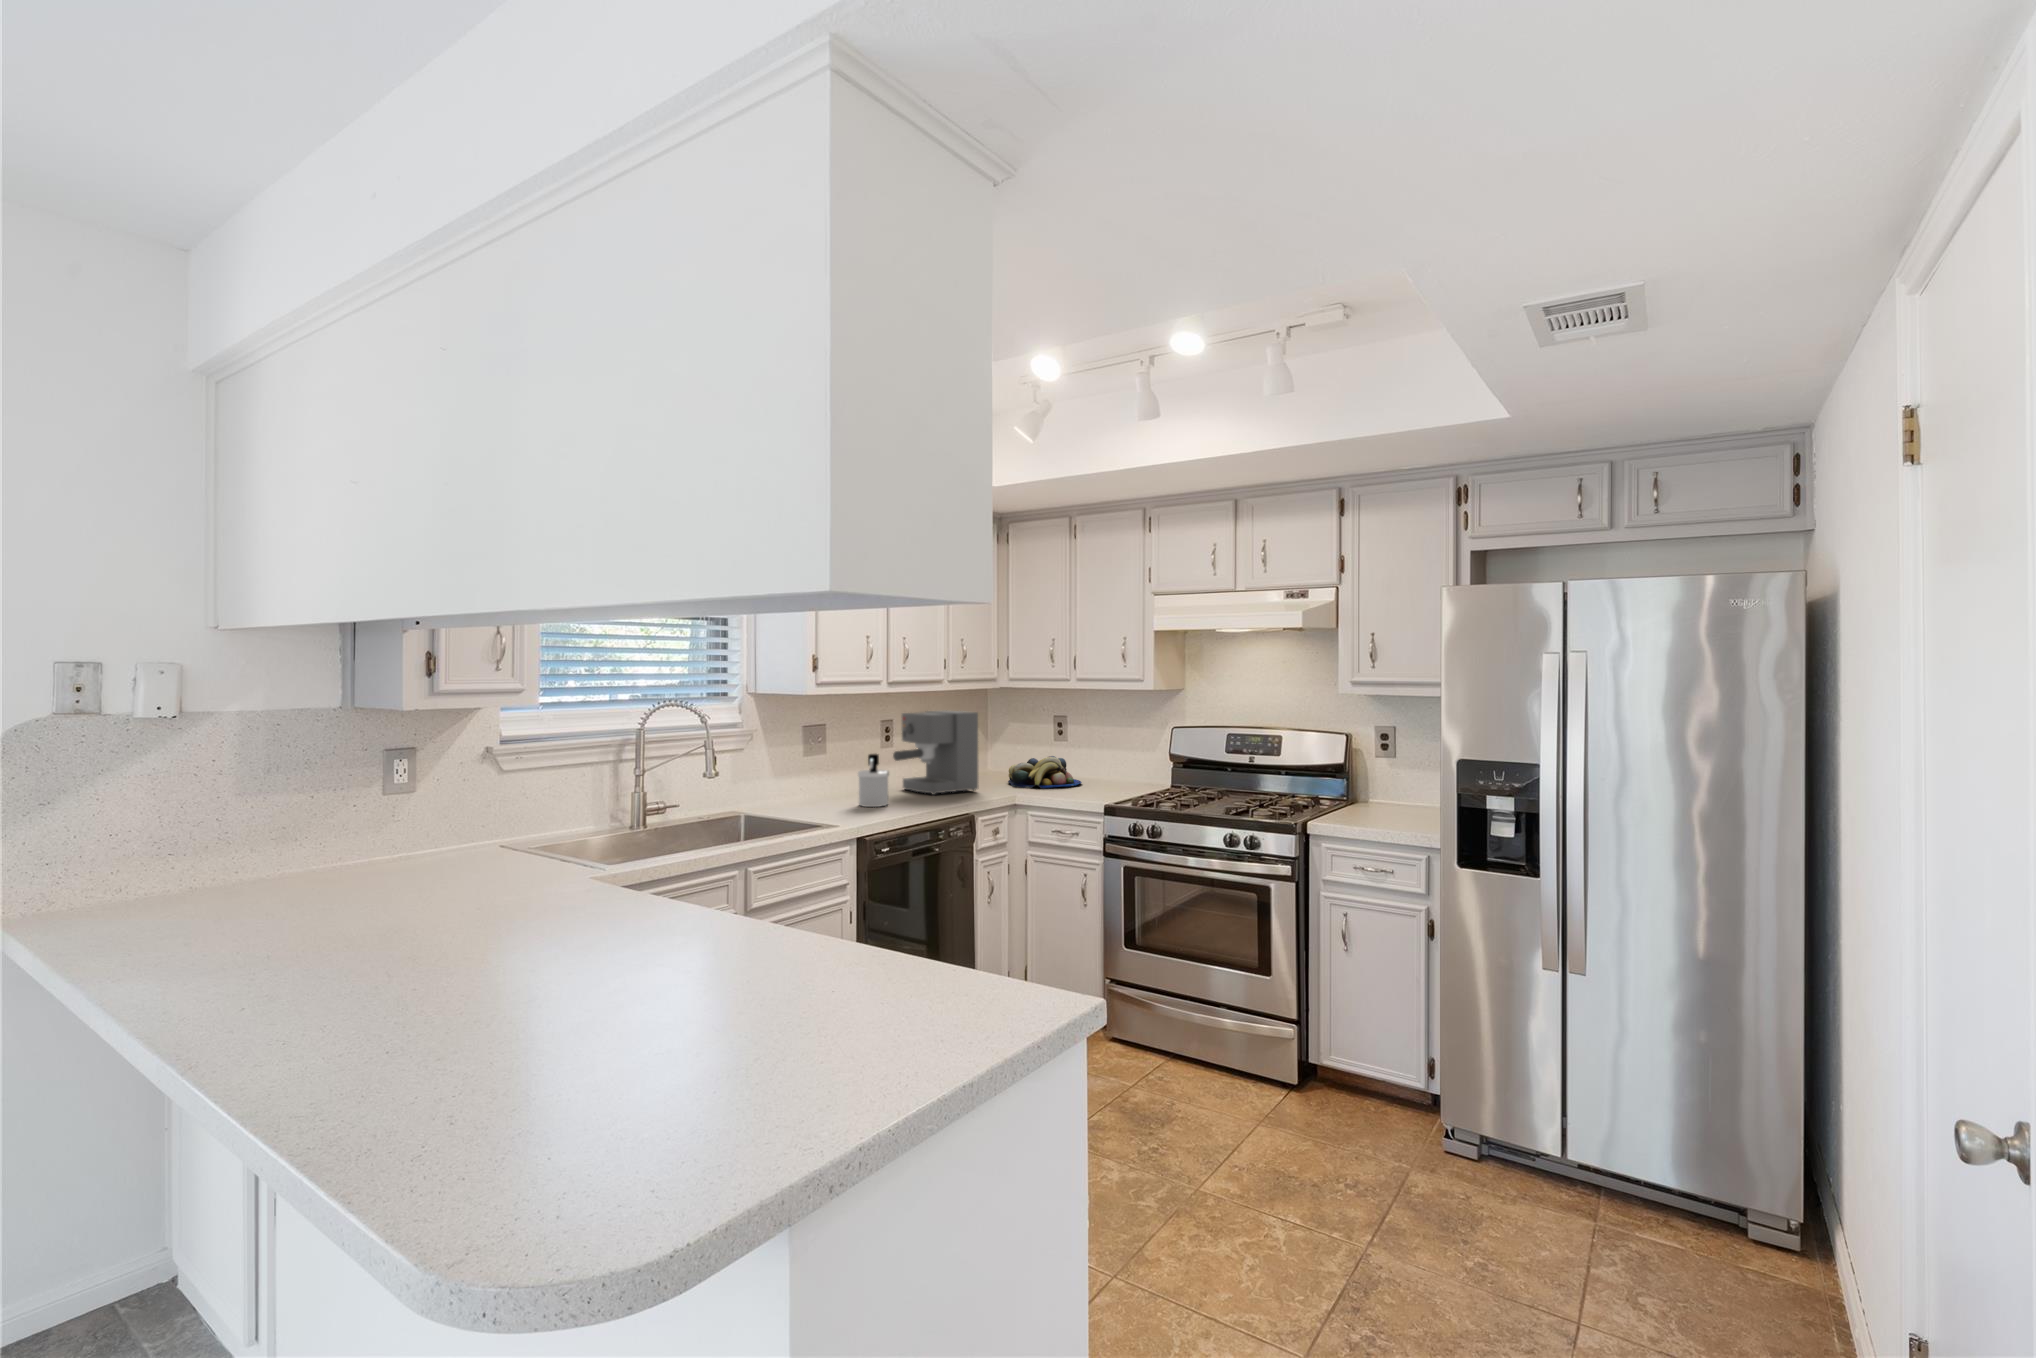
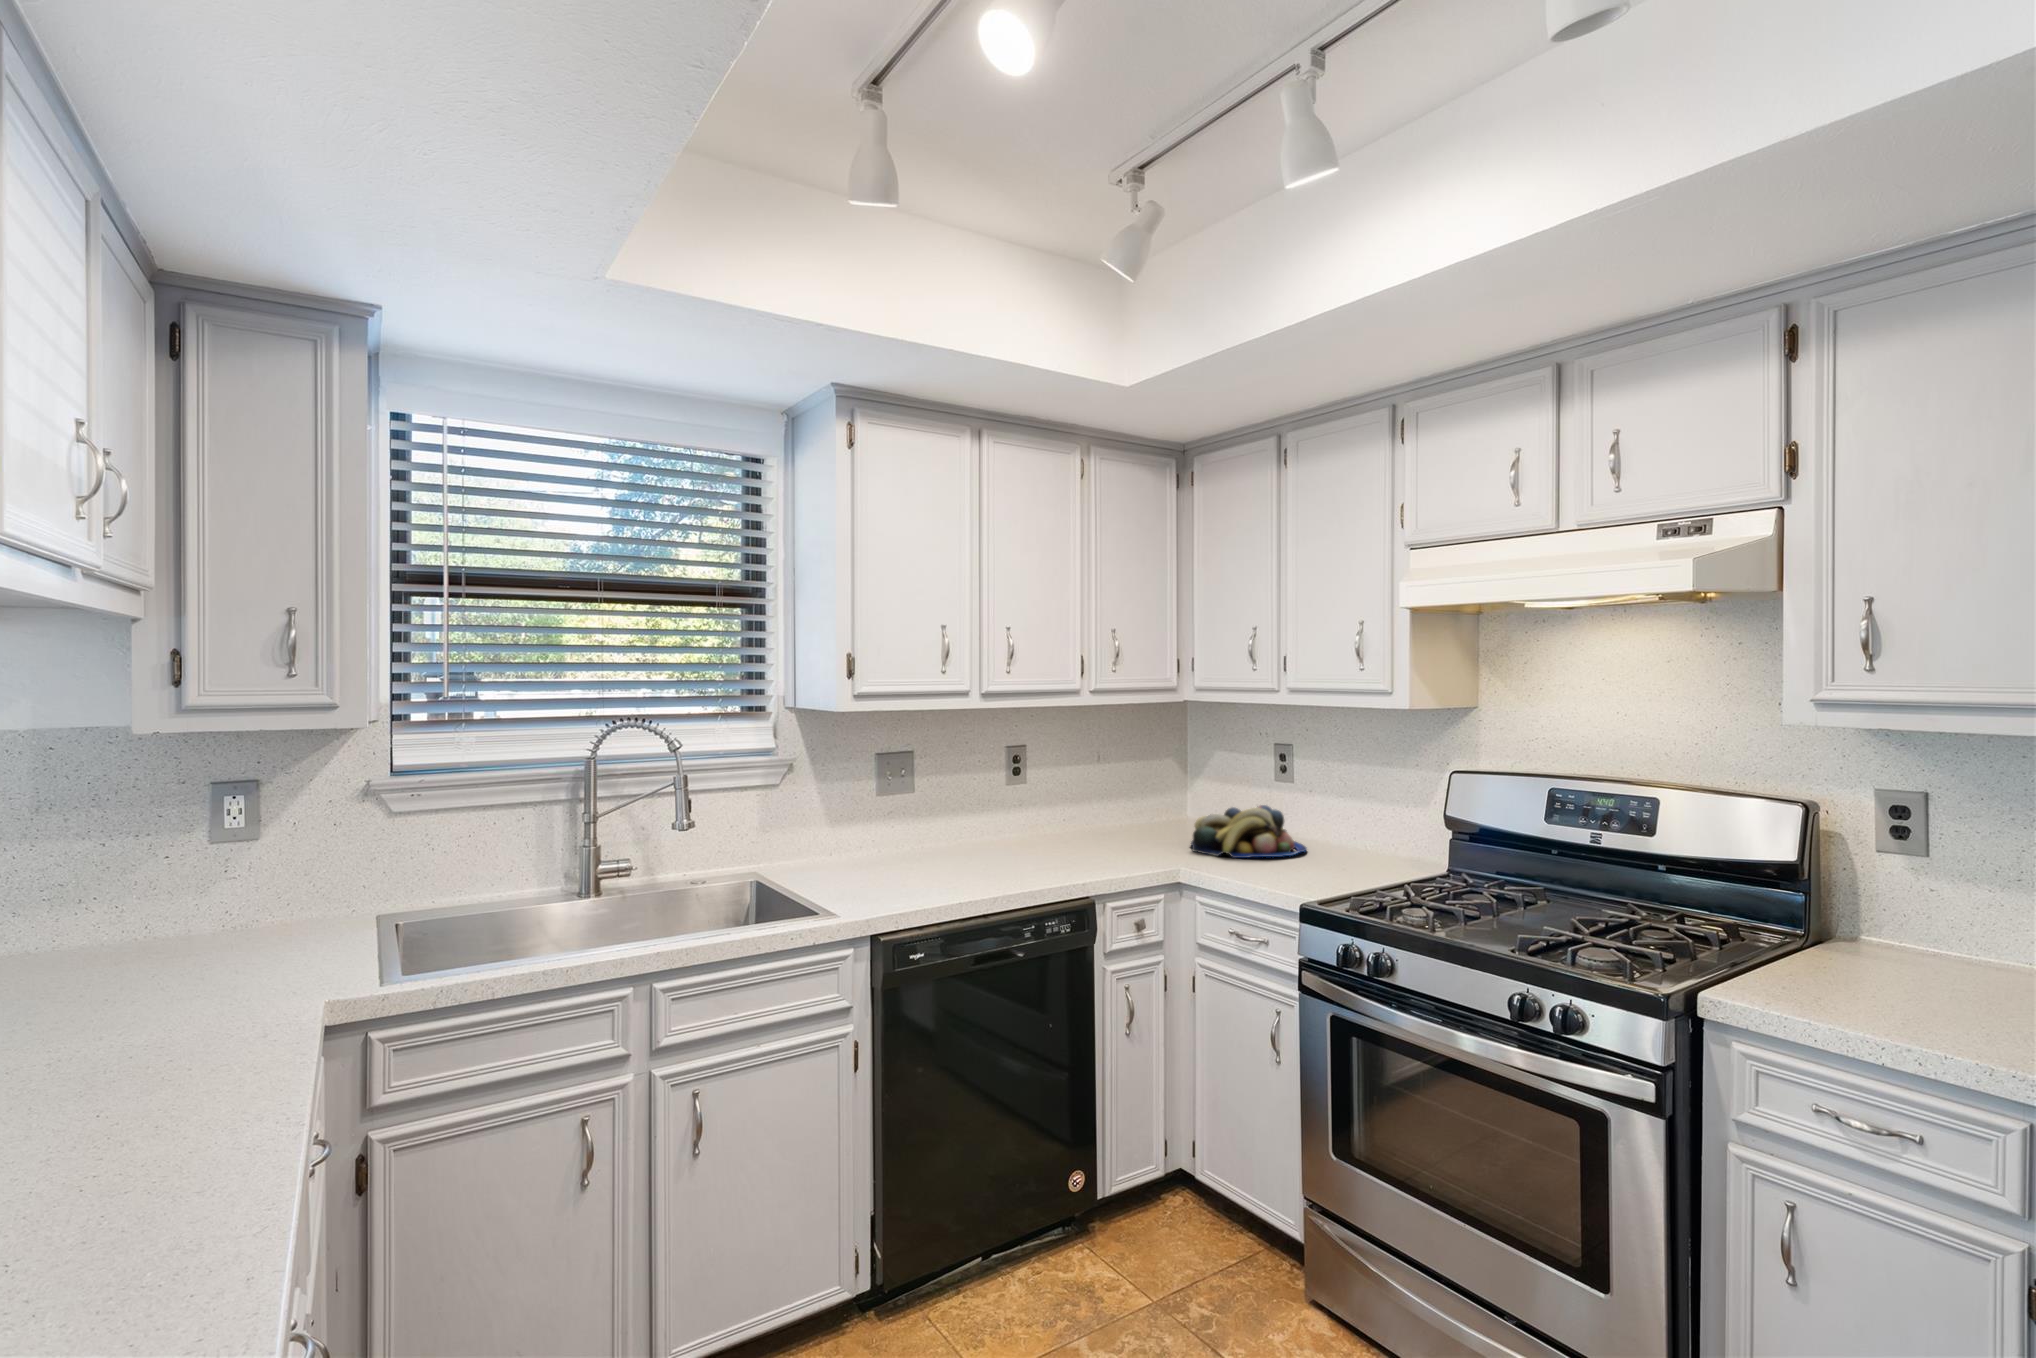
coffee maker: present [893,710,978,795] -> none [993,733,1128,862]
soap dispenser: present [858,754,889,807] -> none [916,800,964,881]

